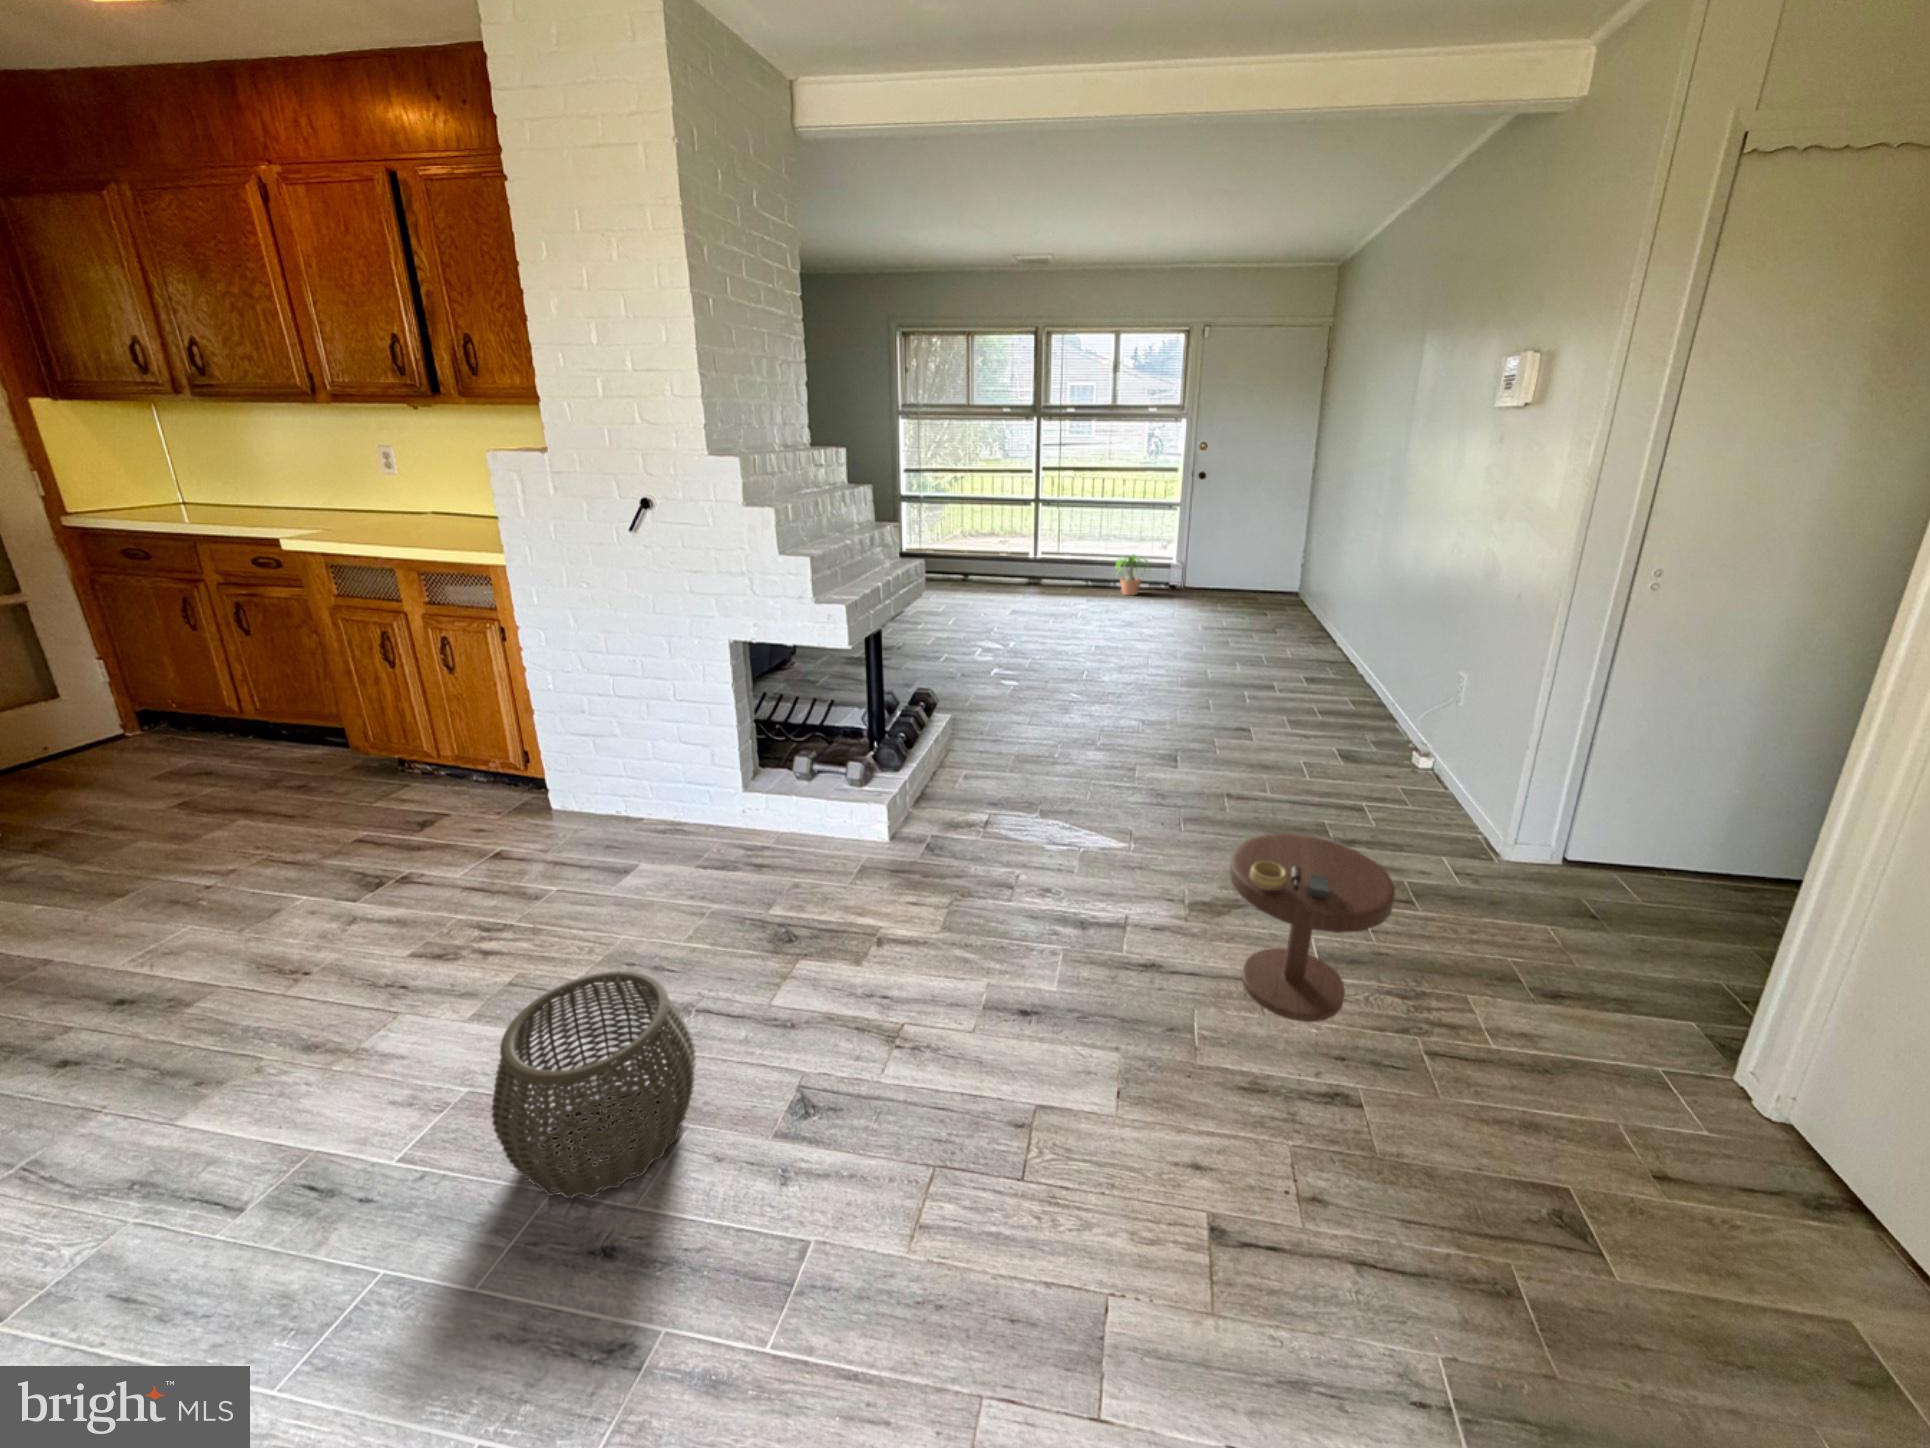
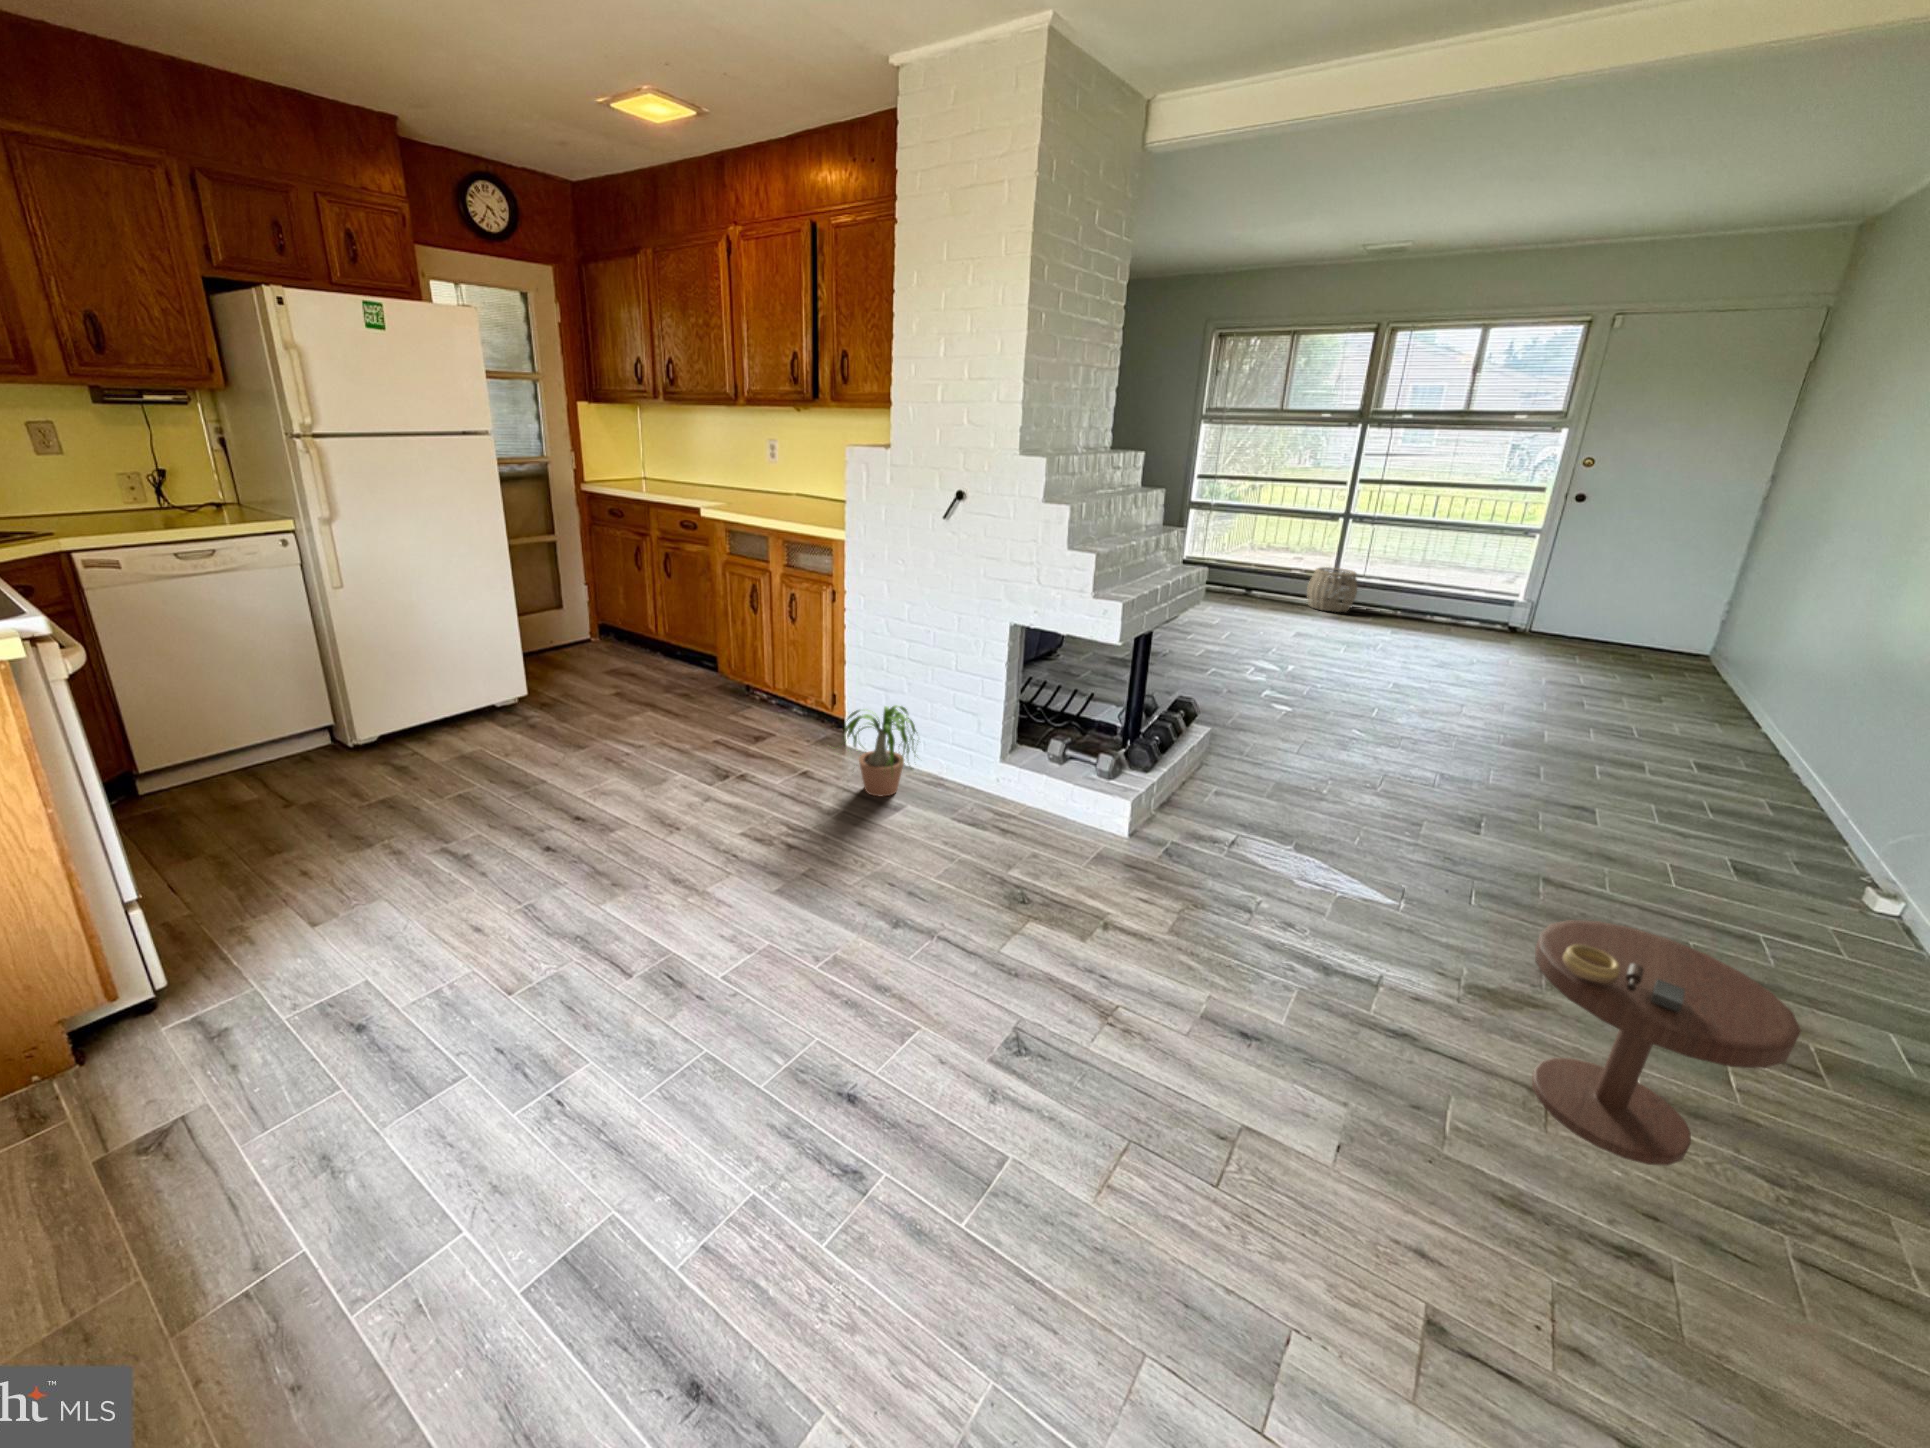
potted plant: present [1116,555,1149,595] -> present [841,705,916,797]
woven basket: present [491,971,696,1198] -> present [1307,567,1357,612]

